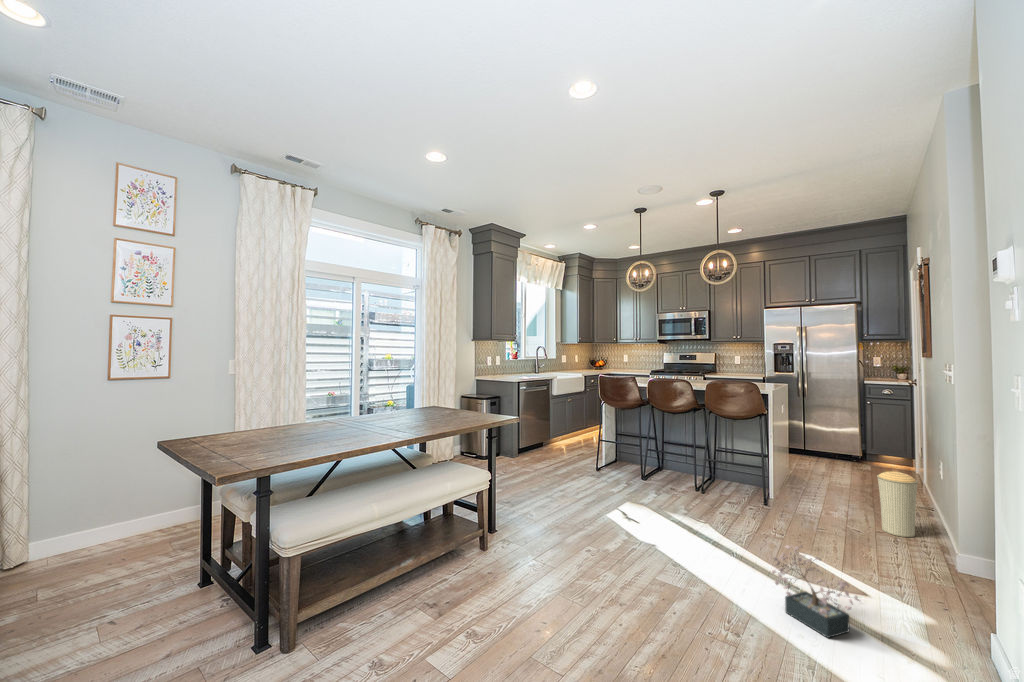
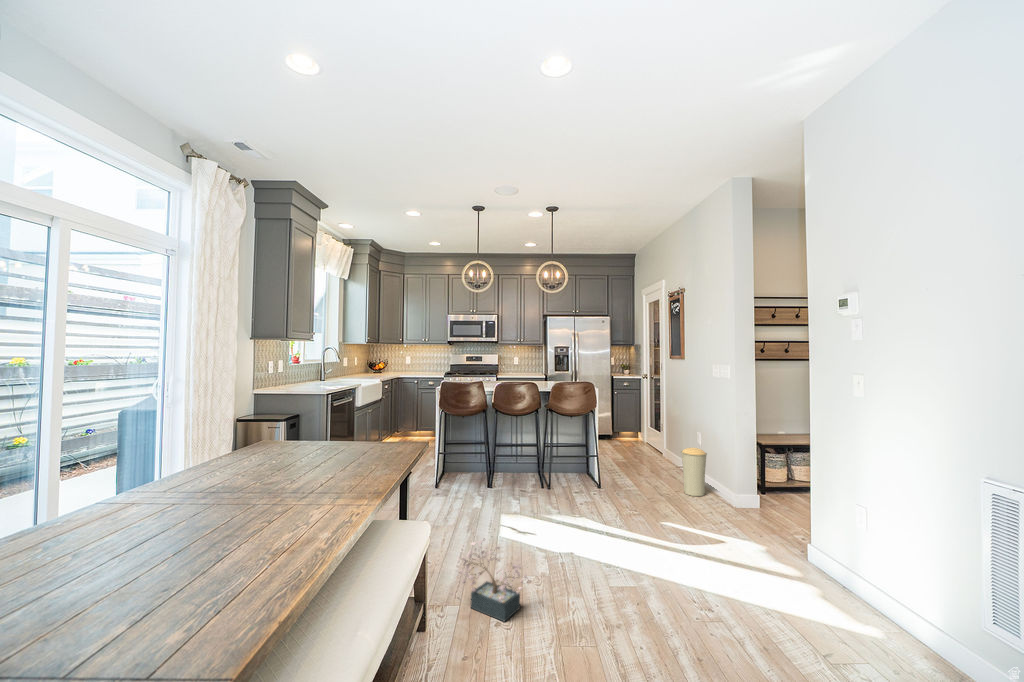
decorative plant: present [772,545,859,638] -> present [460,539,527,621]

